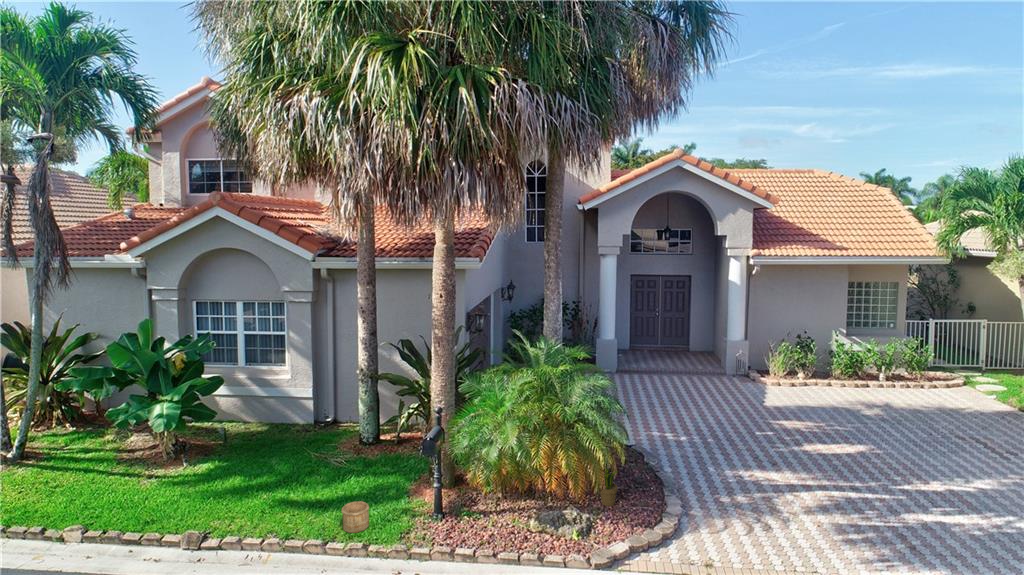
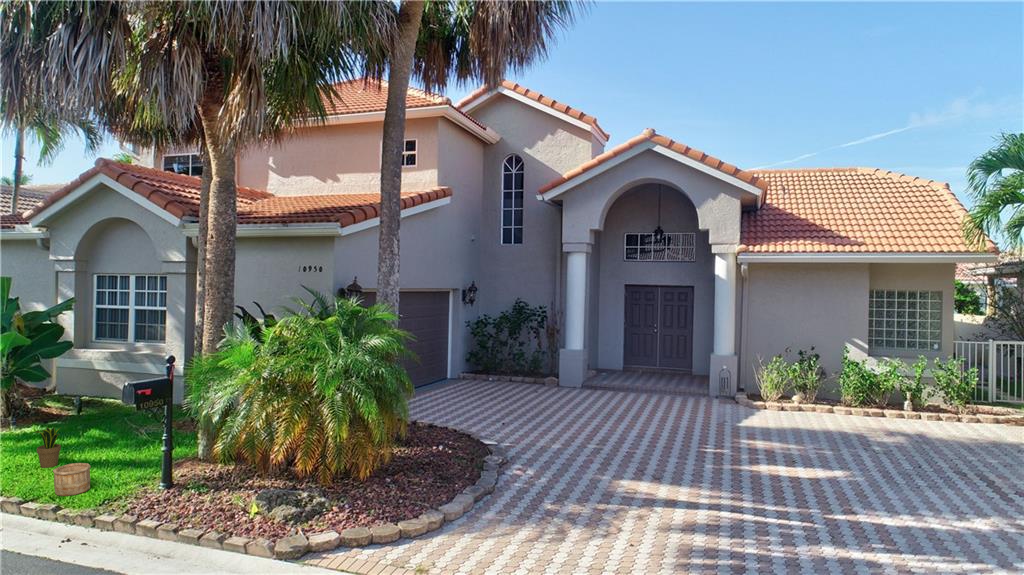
potted plant: present [600,468,617,506] -> present [35,427,61,468]

